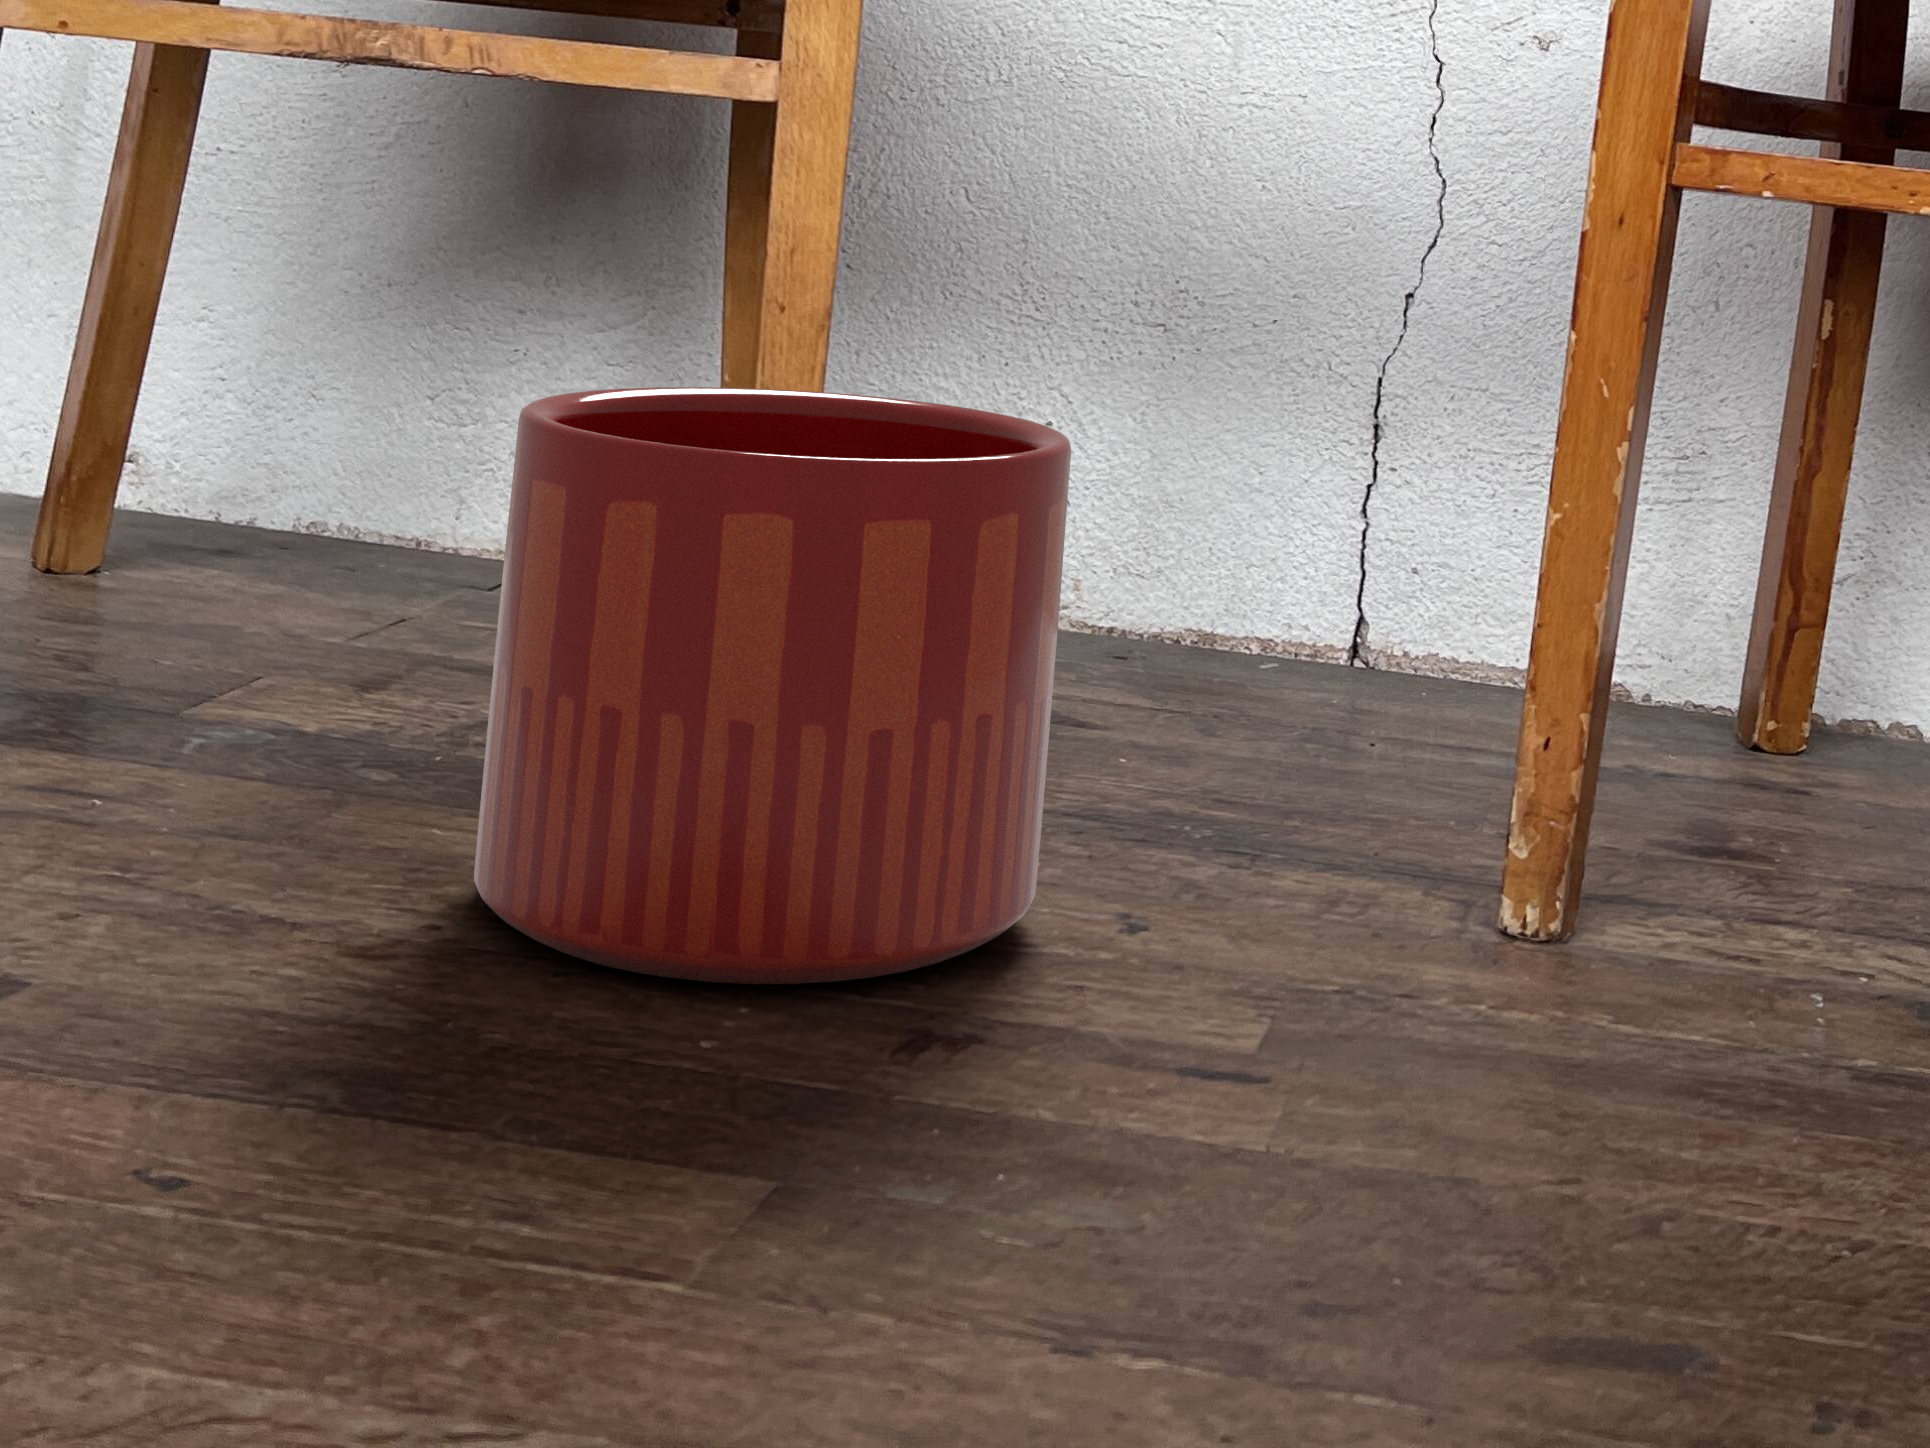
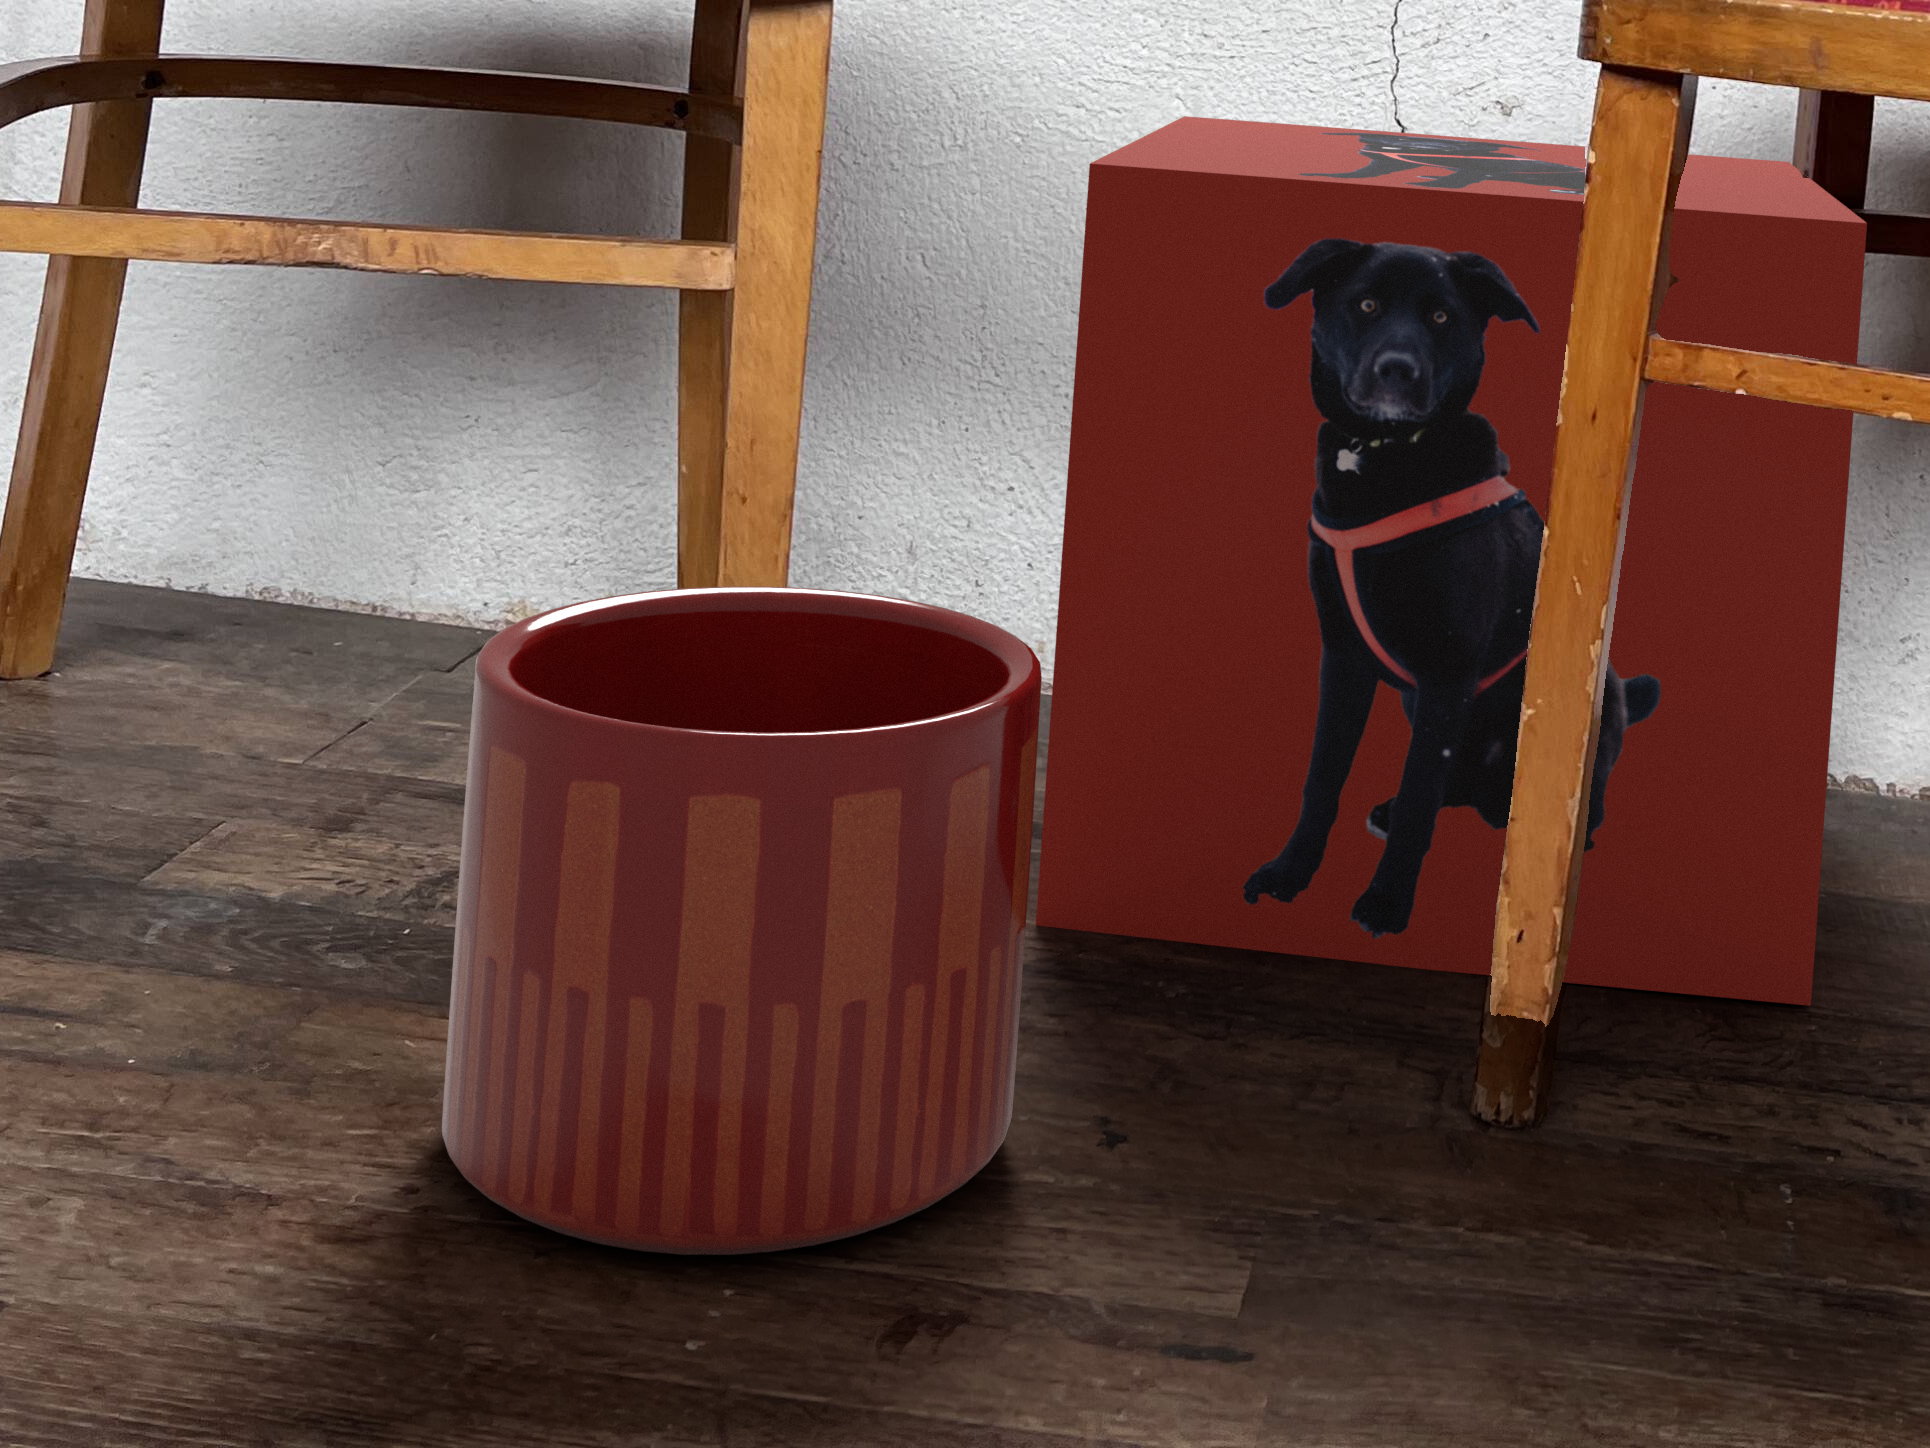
storage box: none [1063,22,1898,874] -> present [1036,116,1867,1006]

